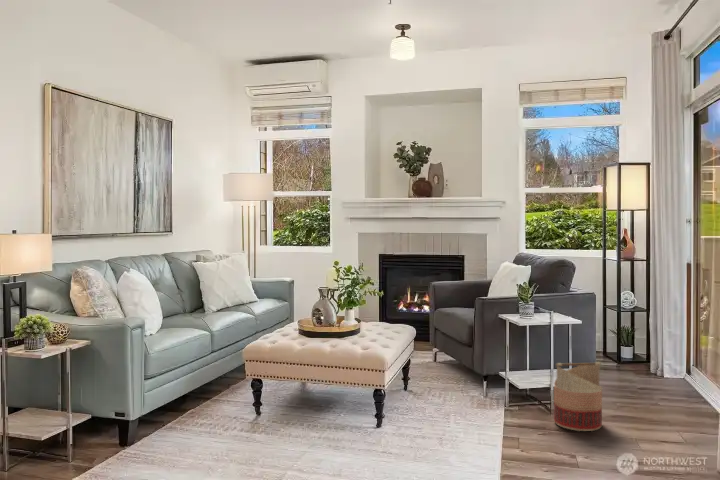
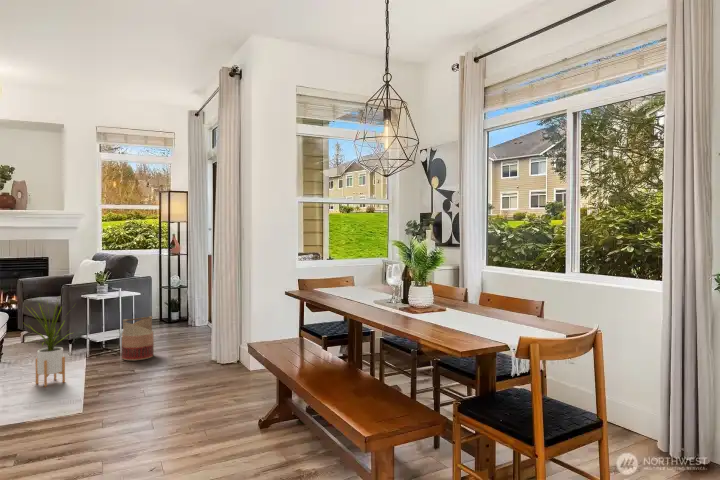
house plant: none [423,320,493,454] -> present [32,303,65,387]

